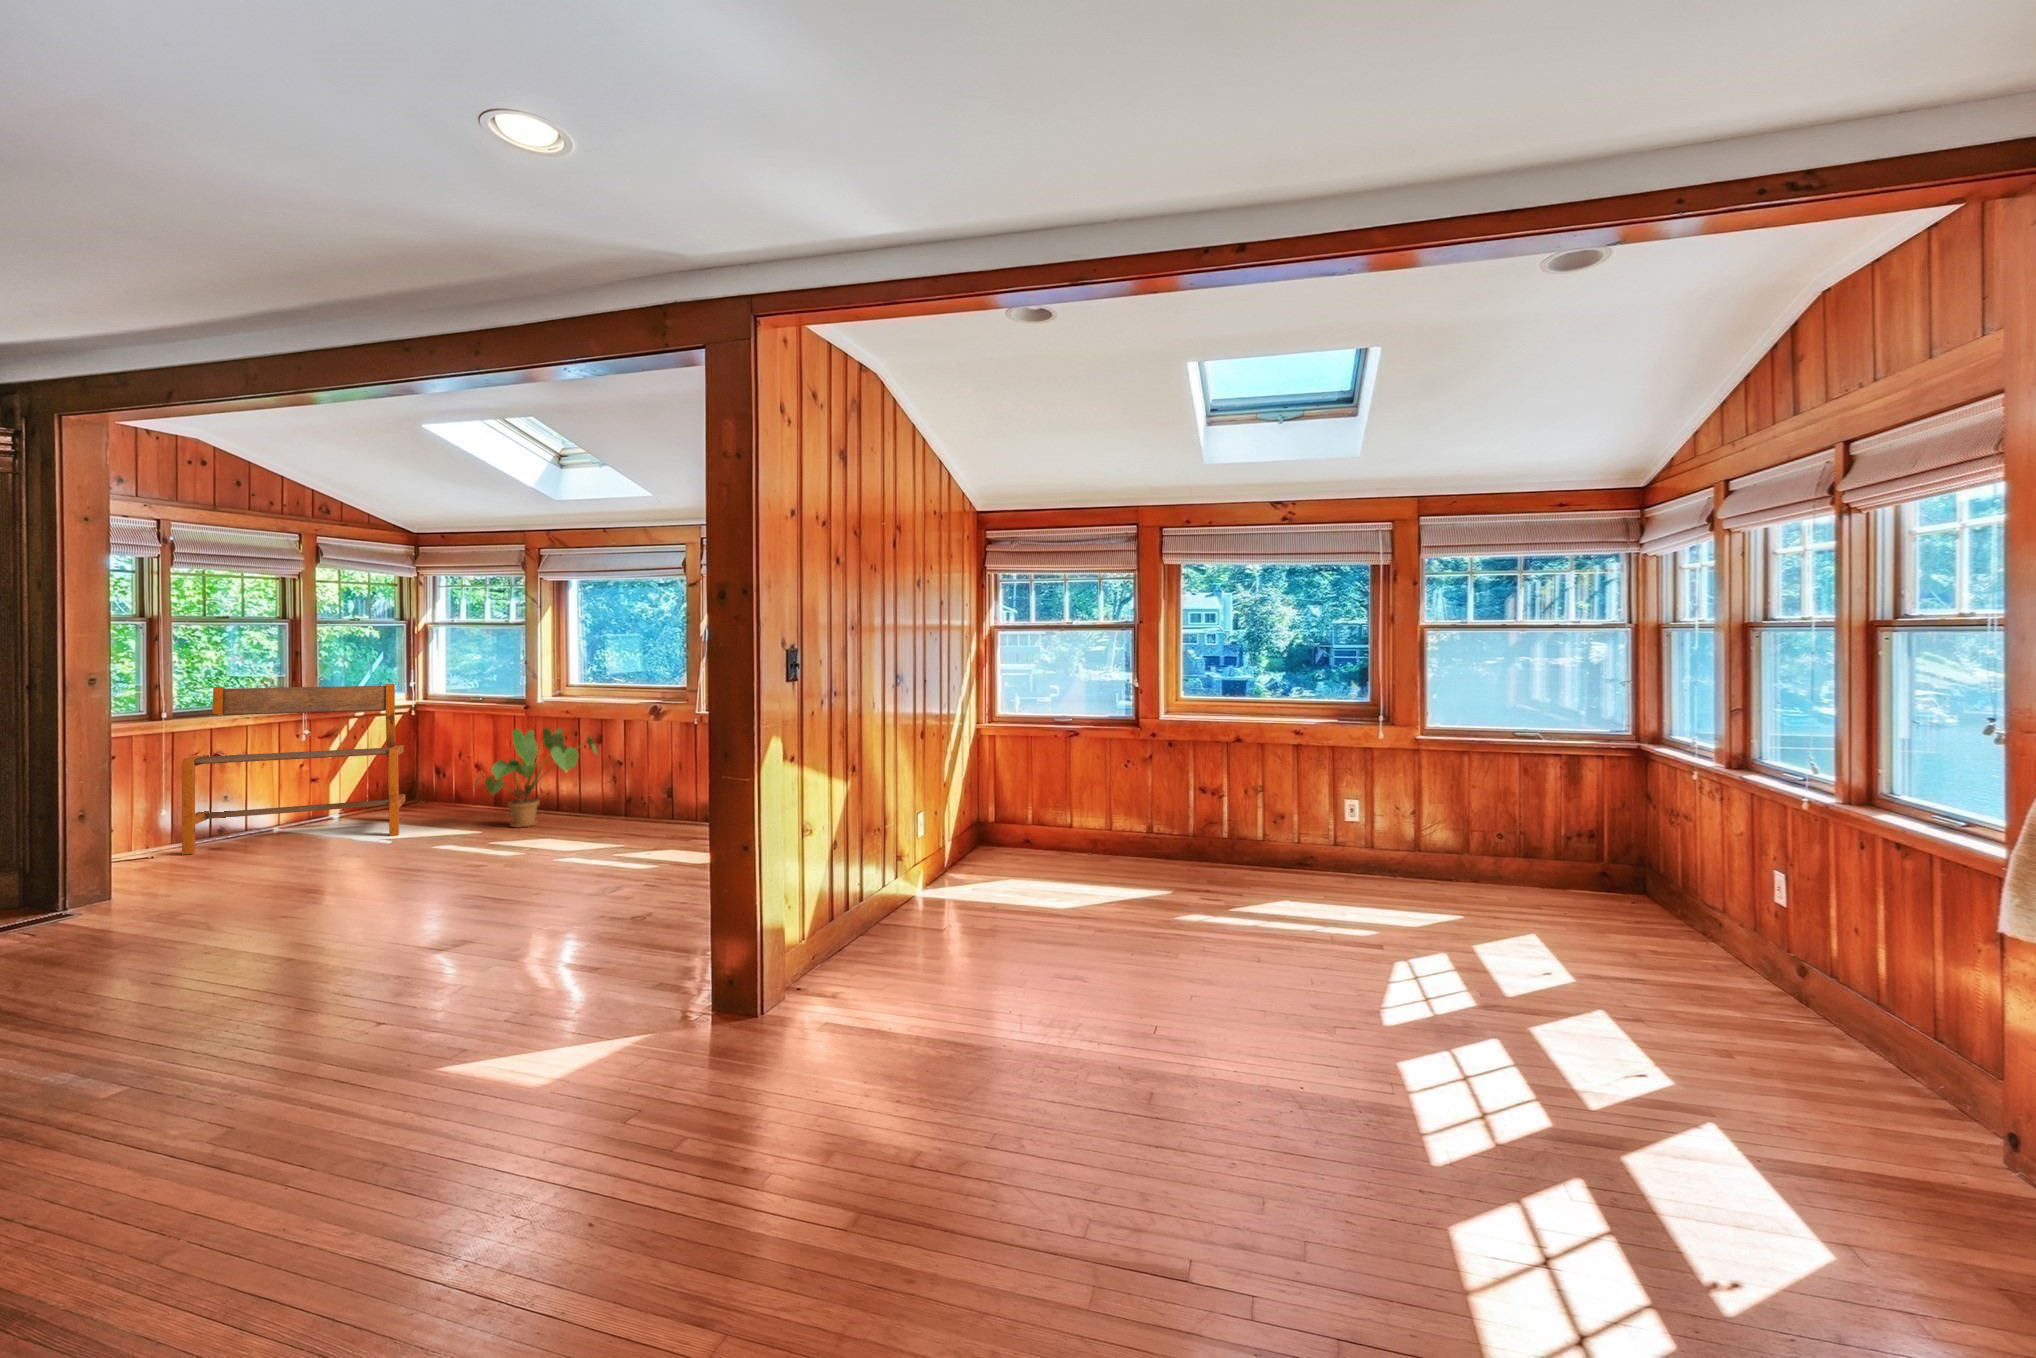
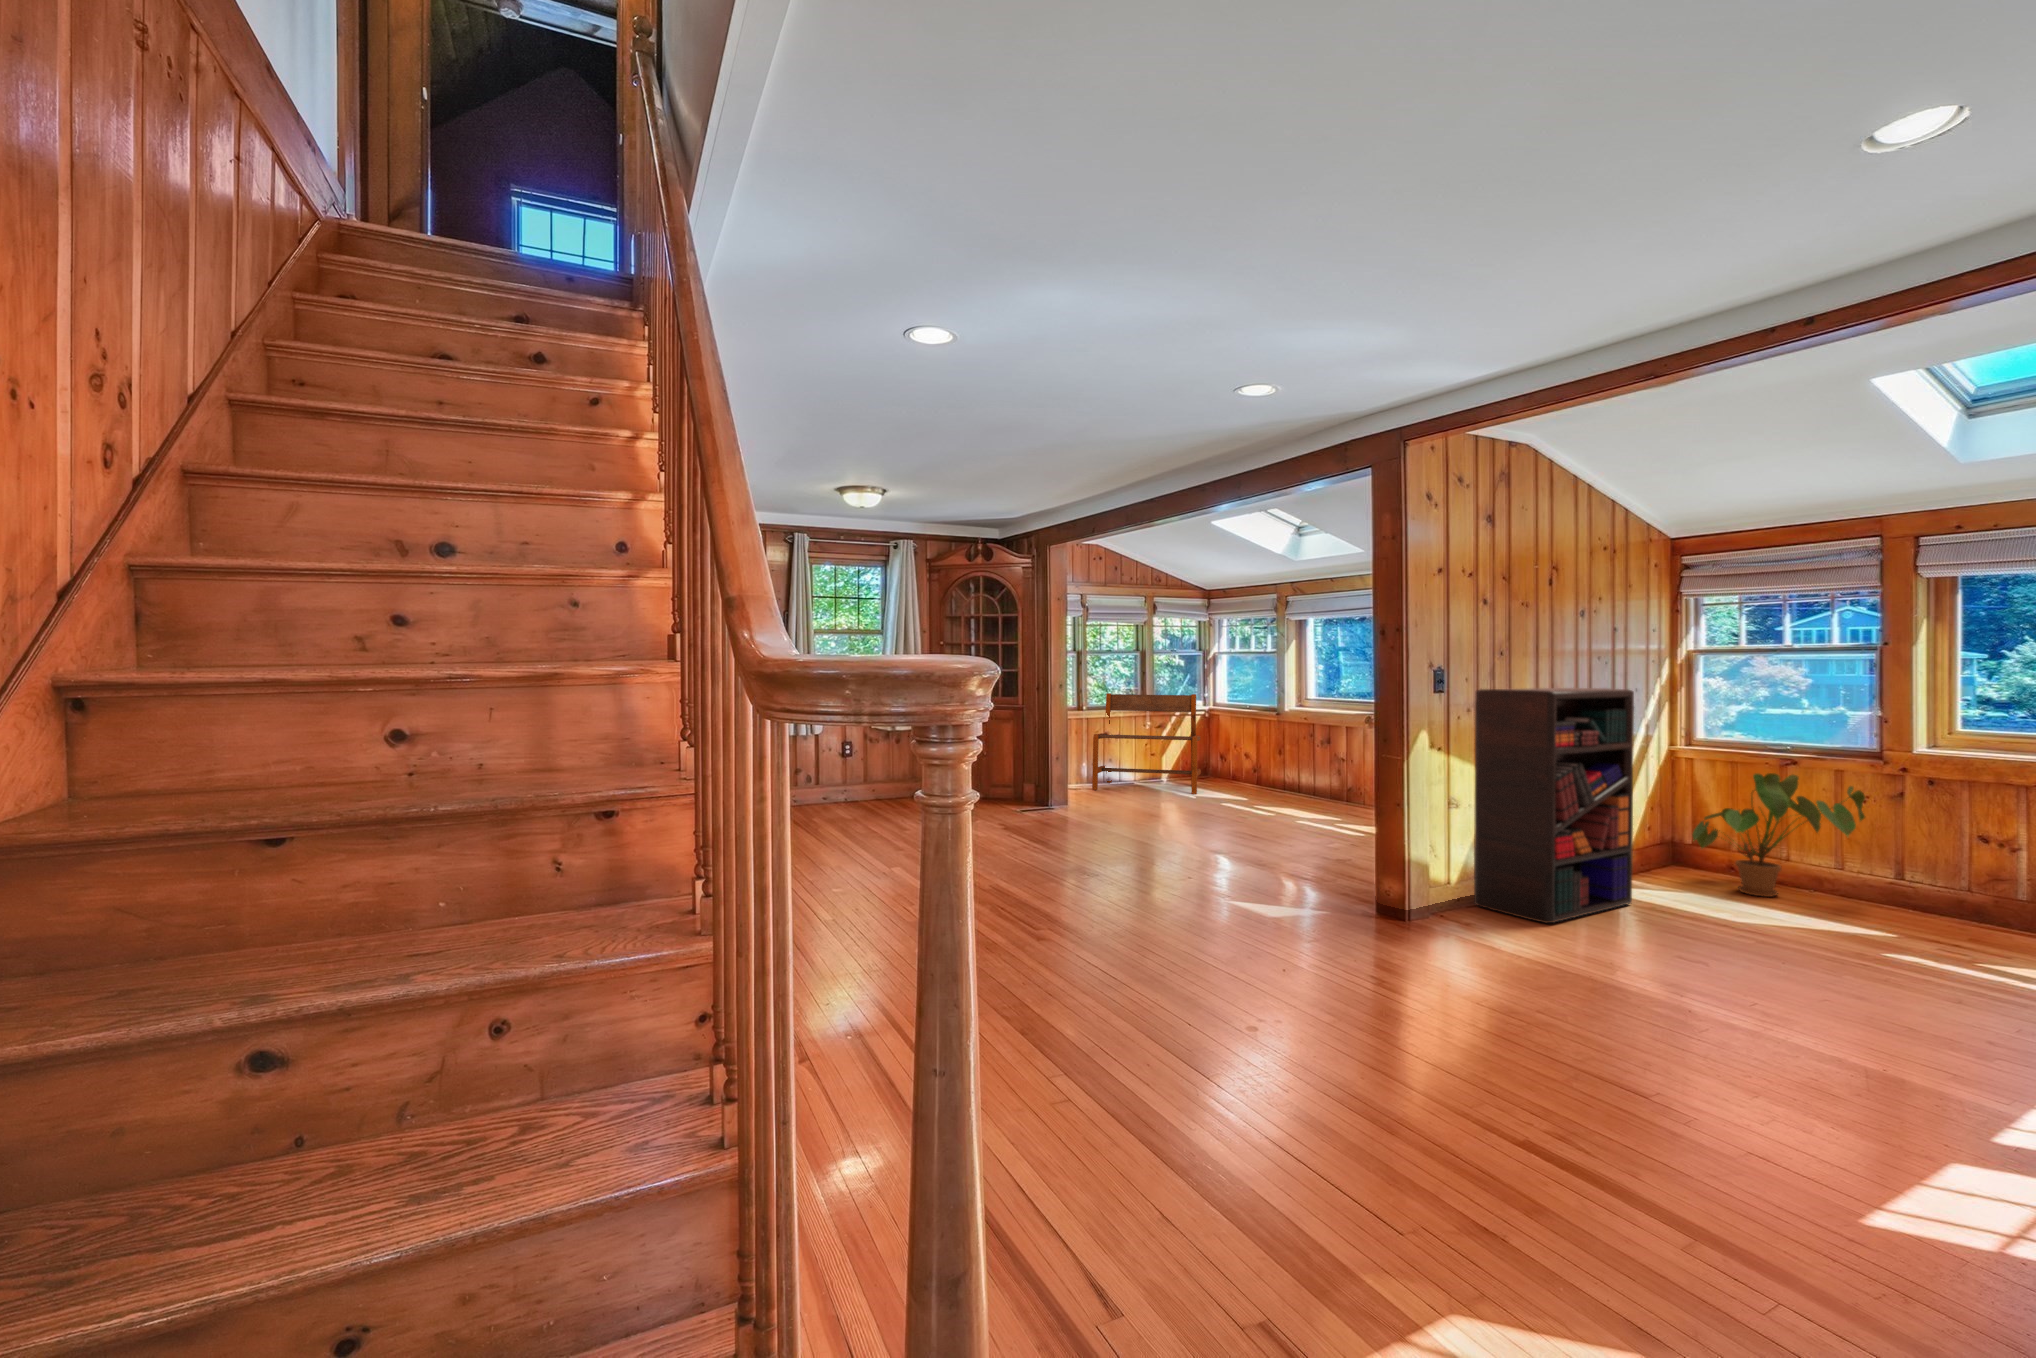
bookshelf: none [833,669,981,966] -> present [1474,688,1634,923]
house plant: present [474,728,597,828] -> present [1693,773,1865,897]

